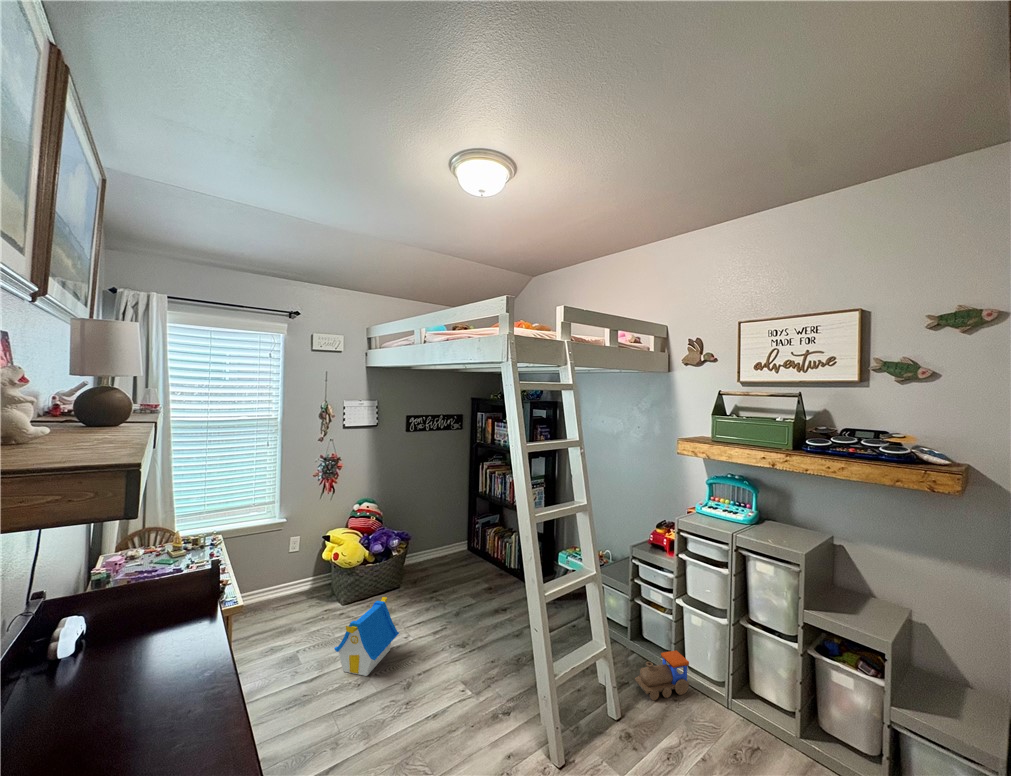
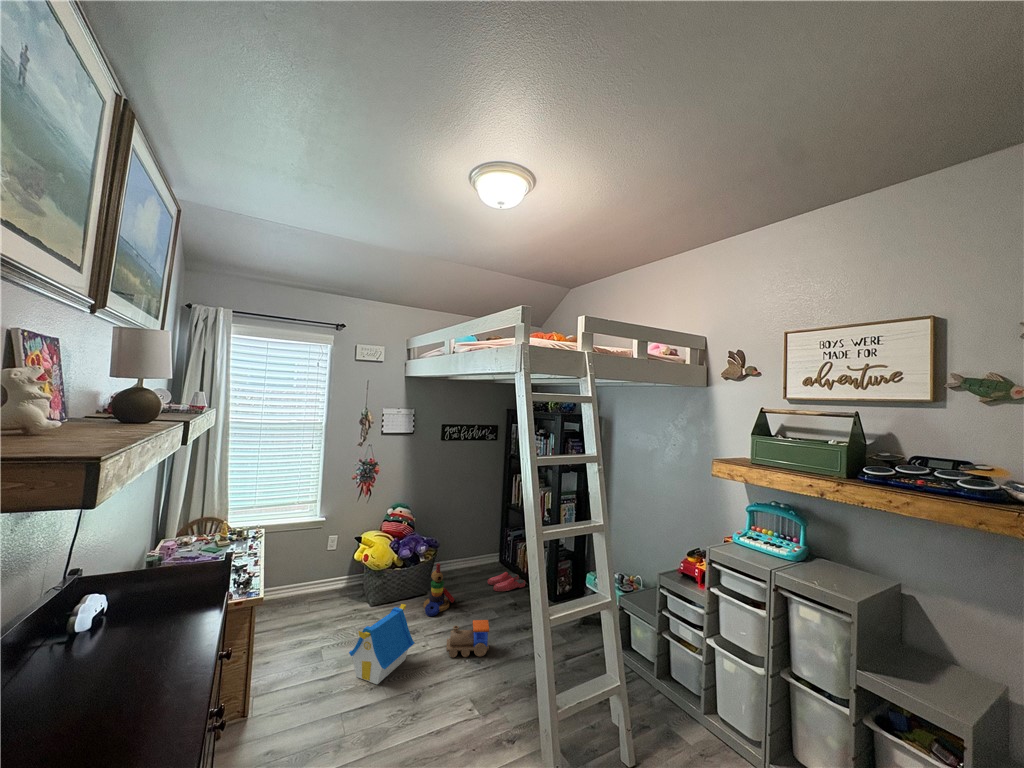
stacking toy: none [397,556,428,608] -> present [423,563,455,616]
slippers: none [457,560,494,579] -> present [488,572,525,591]
toy train: present [635,650,689,700] -> present [446,620,489,657]

